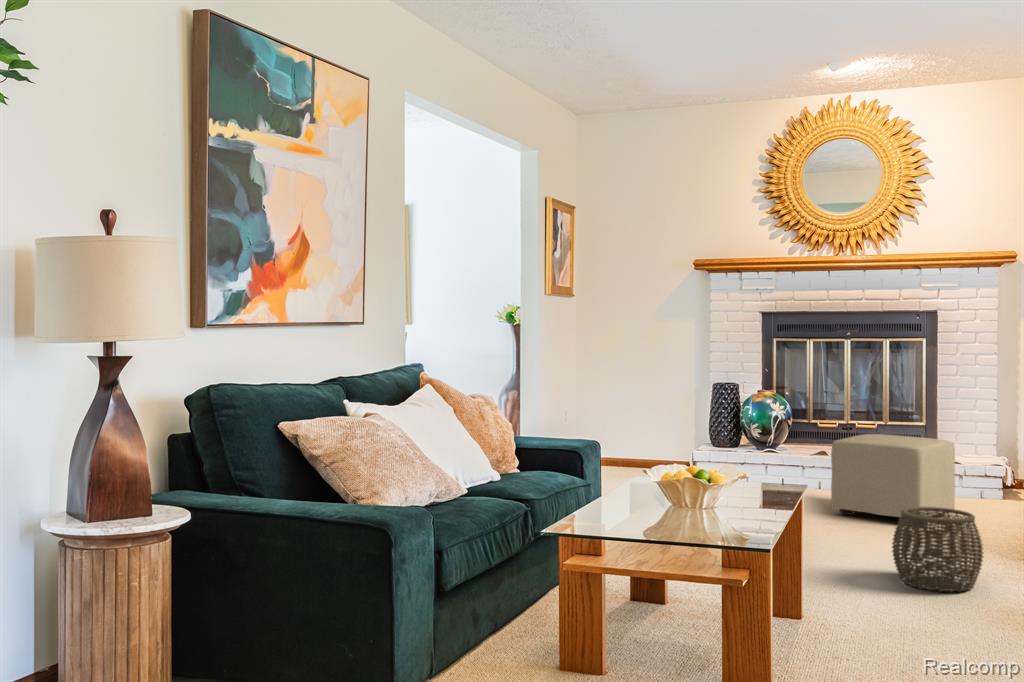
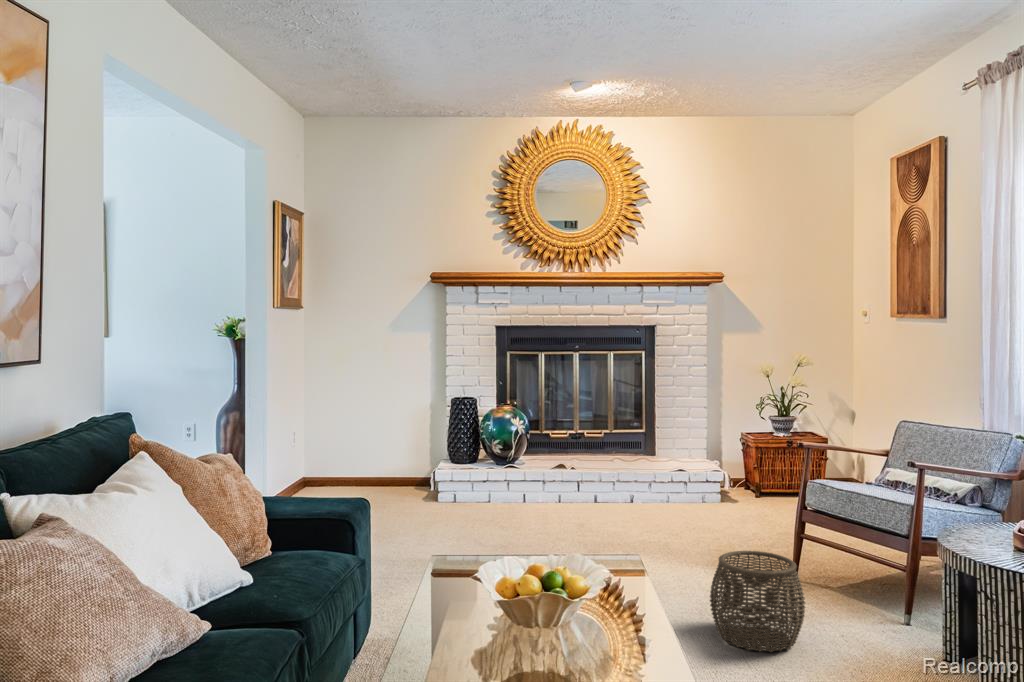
ottoman: present [831,434,955,517] -> none [590,450,697,543]

